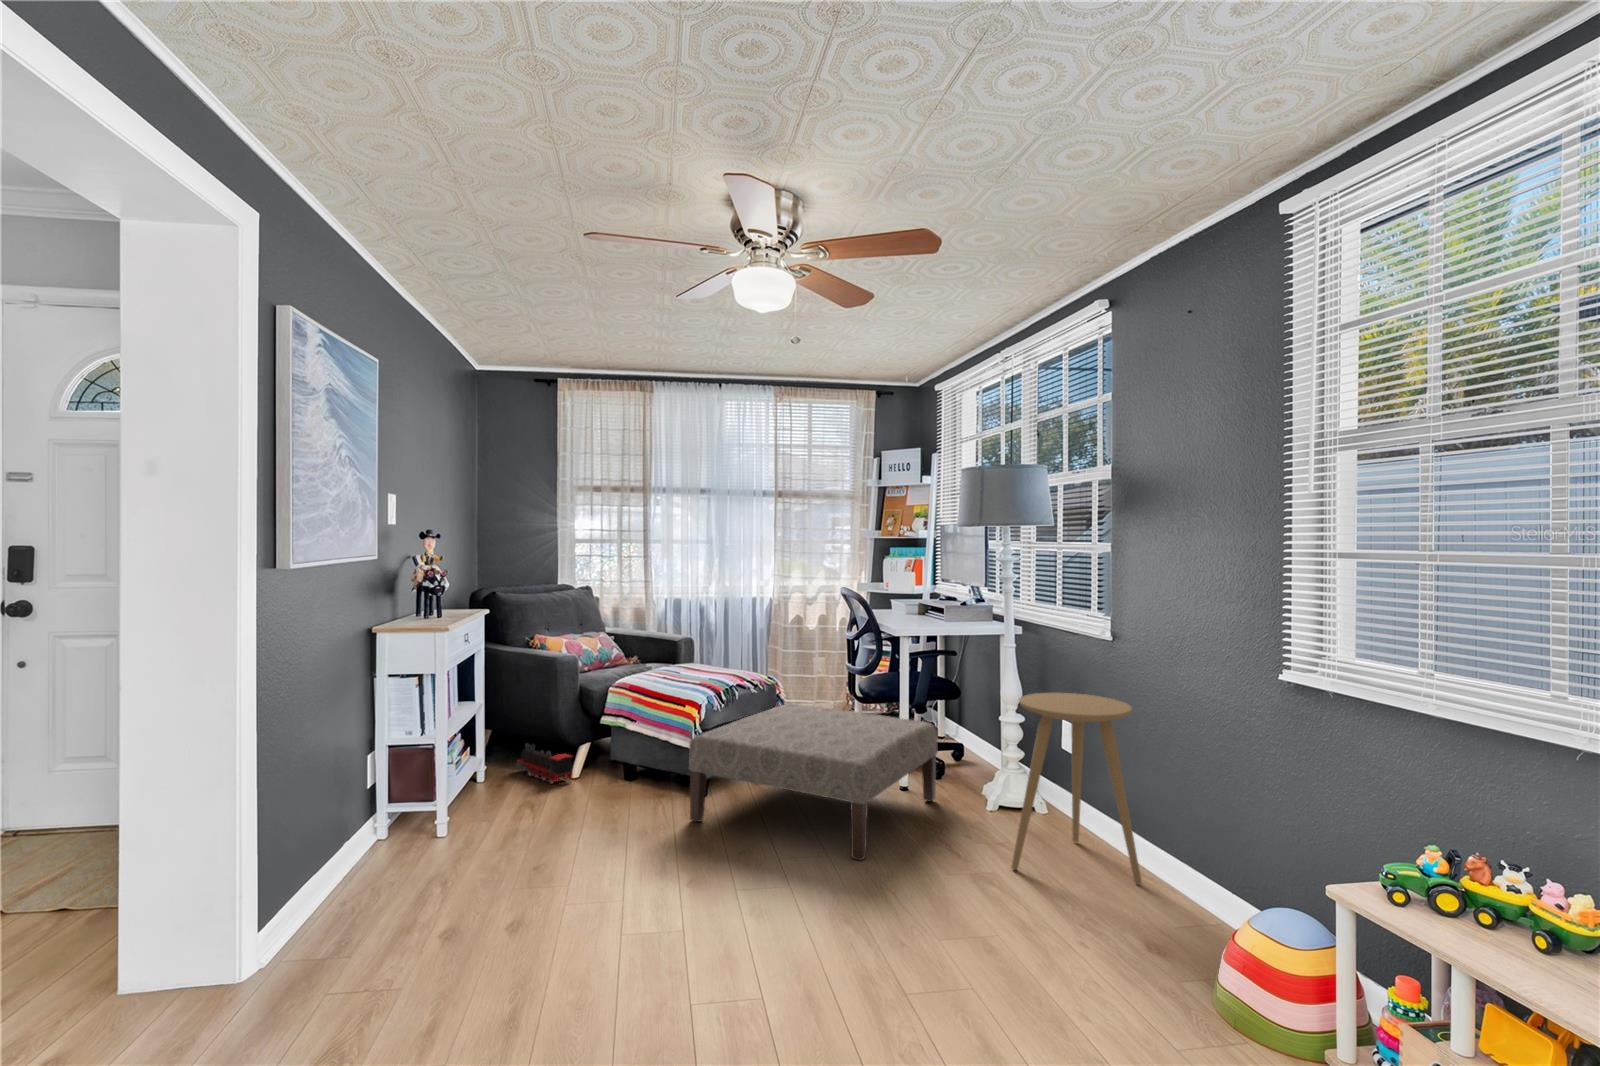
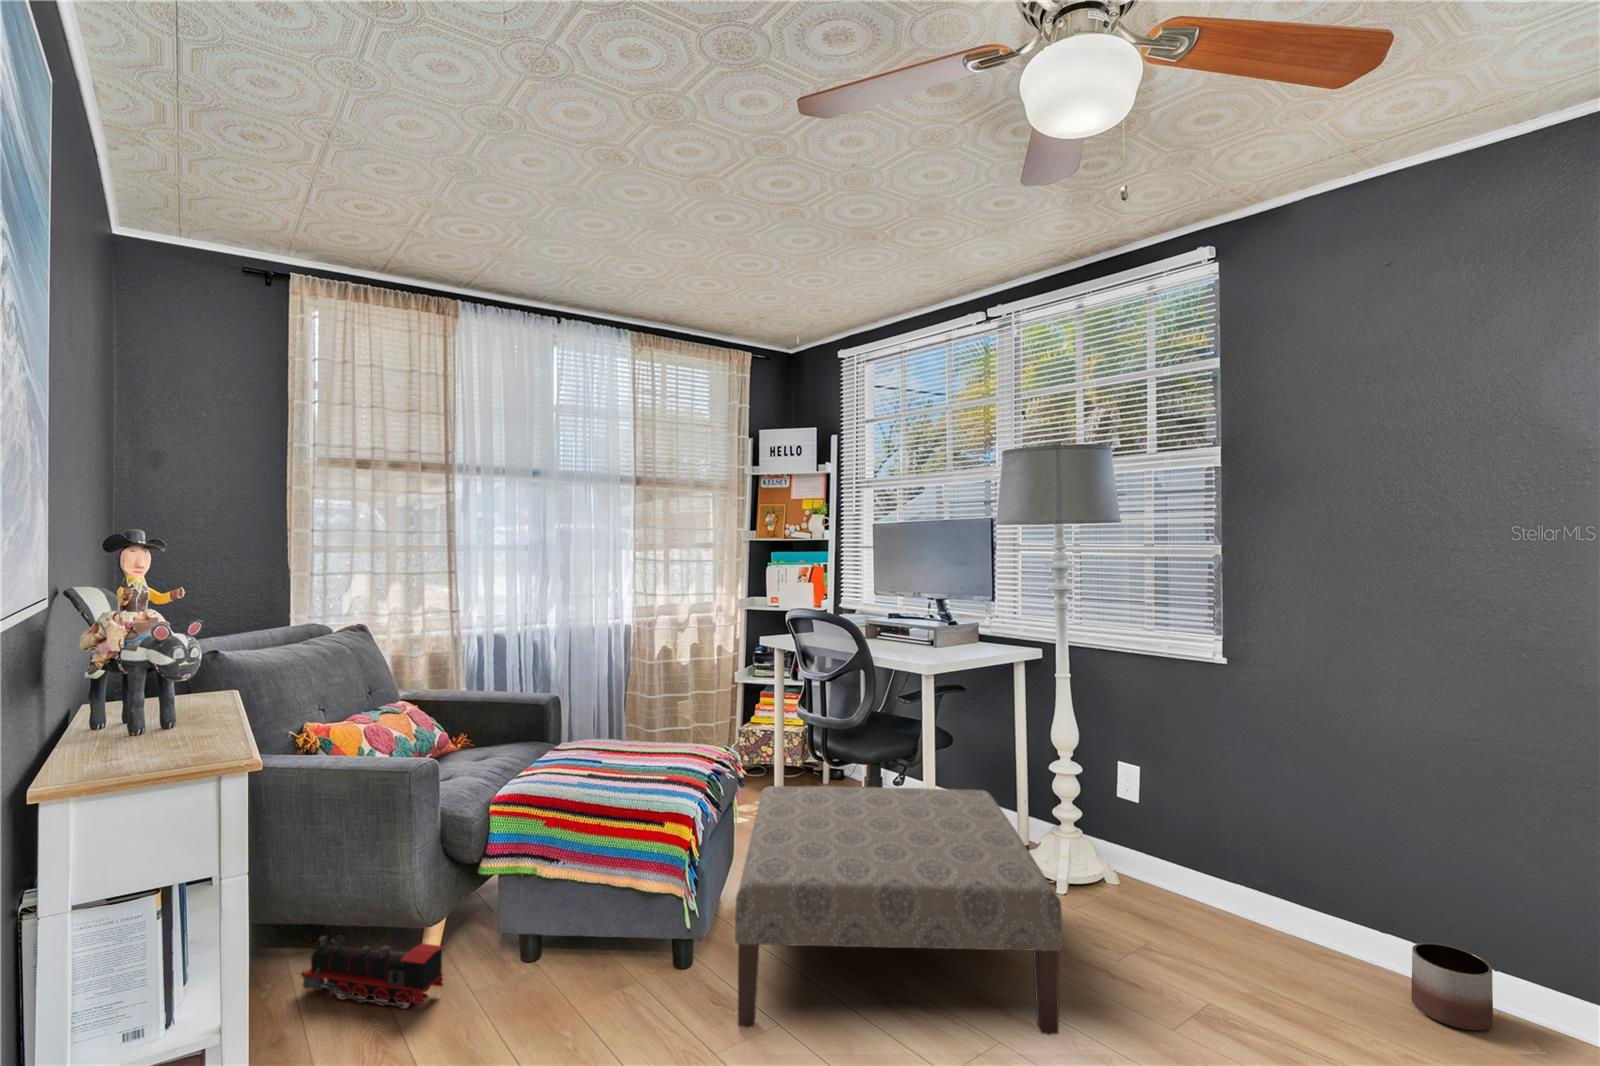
side table: present [1012,693,1142,885] -> none [1181,739,1351,990]
planter: none [1151,862,1207,928] -> present [1411,943,1493,1030]

